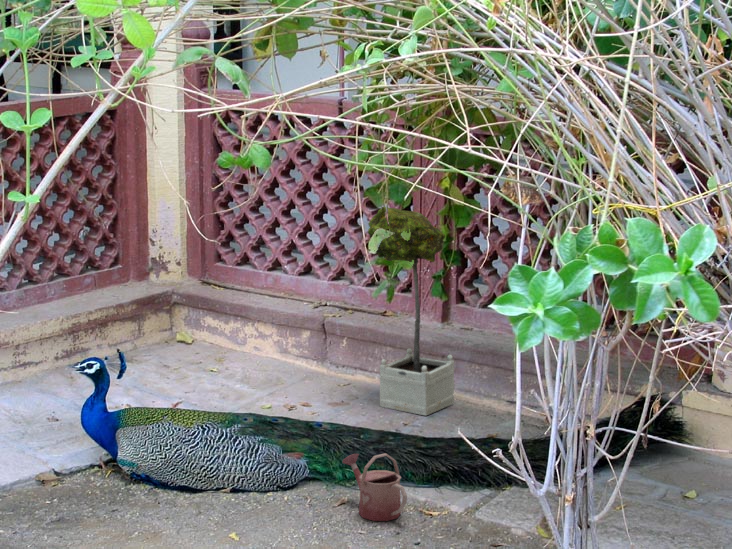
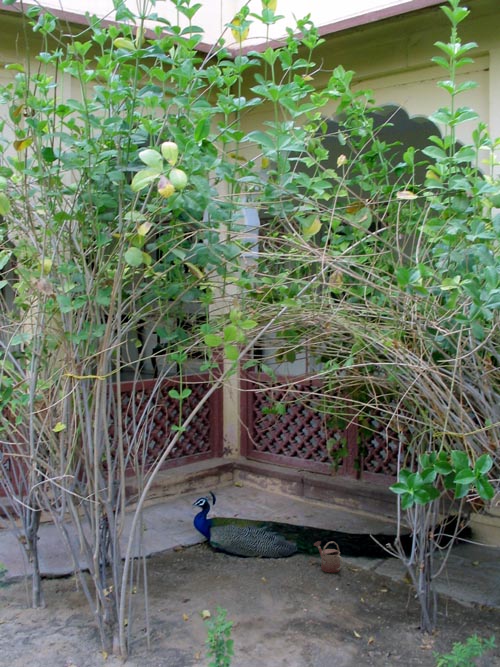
potted tree: present [368,206,454,416] -> none [323,426,364,524]

